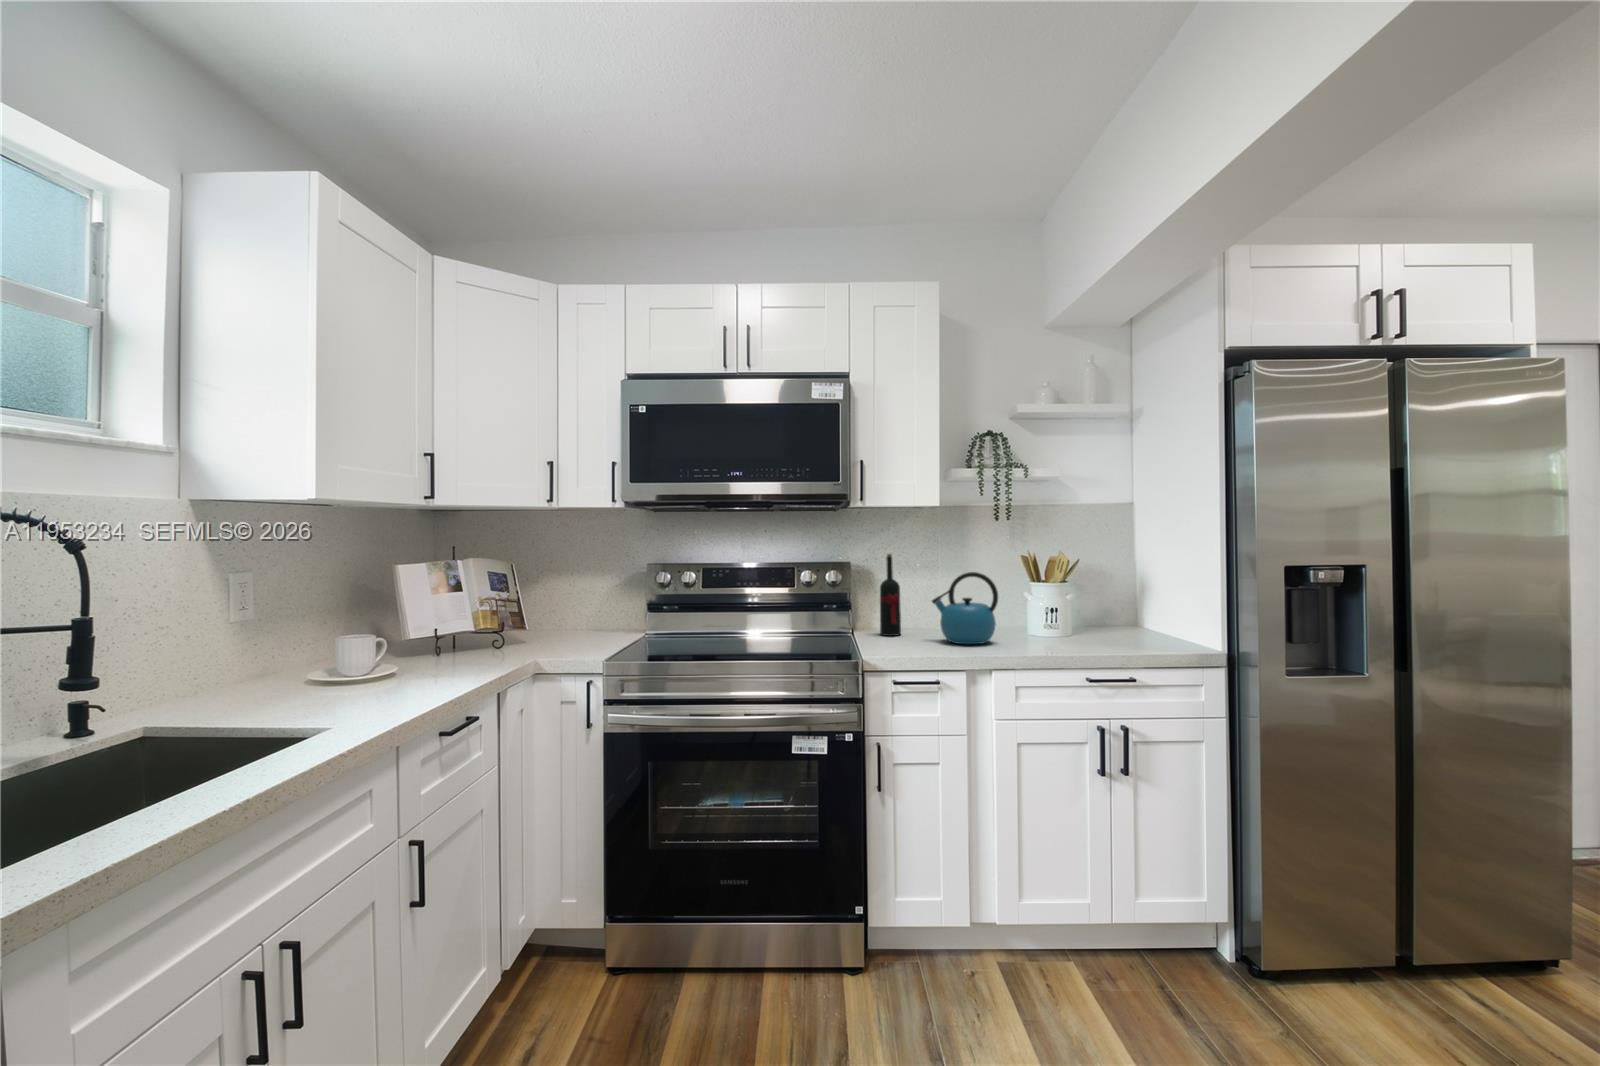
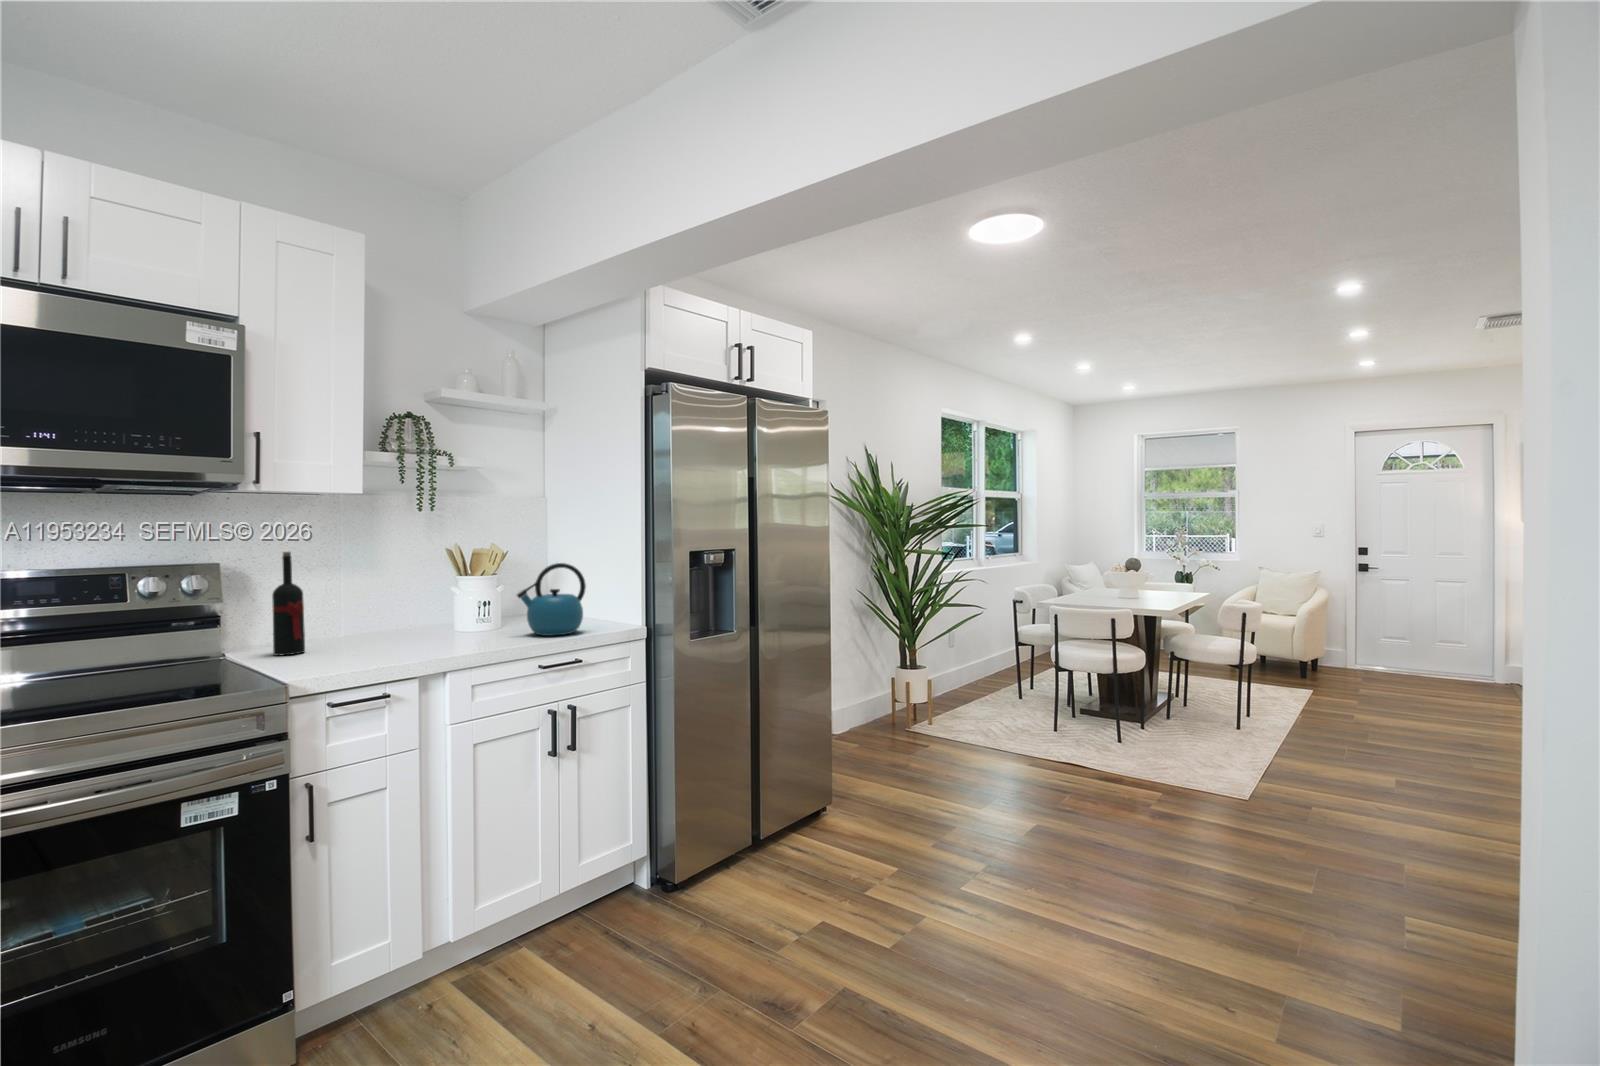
kettle: present [932,572,998,644] -> present [517,563,586,636]

